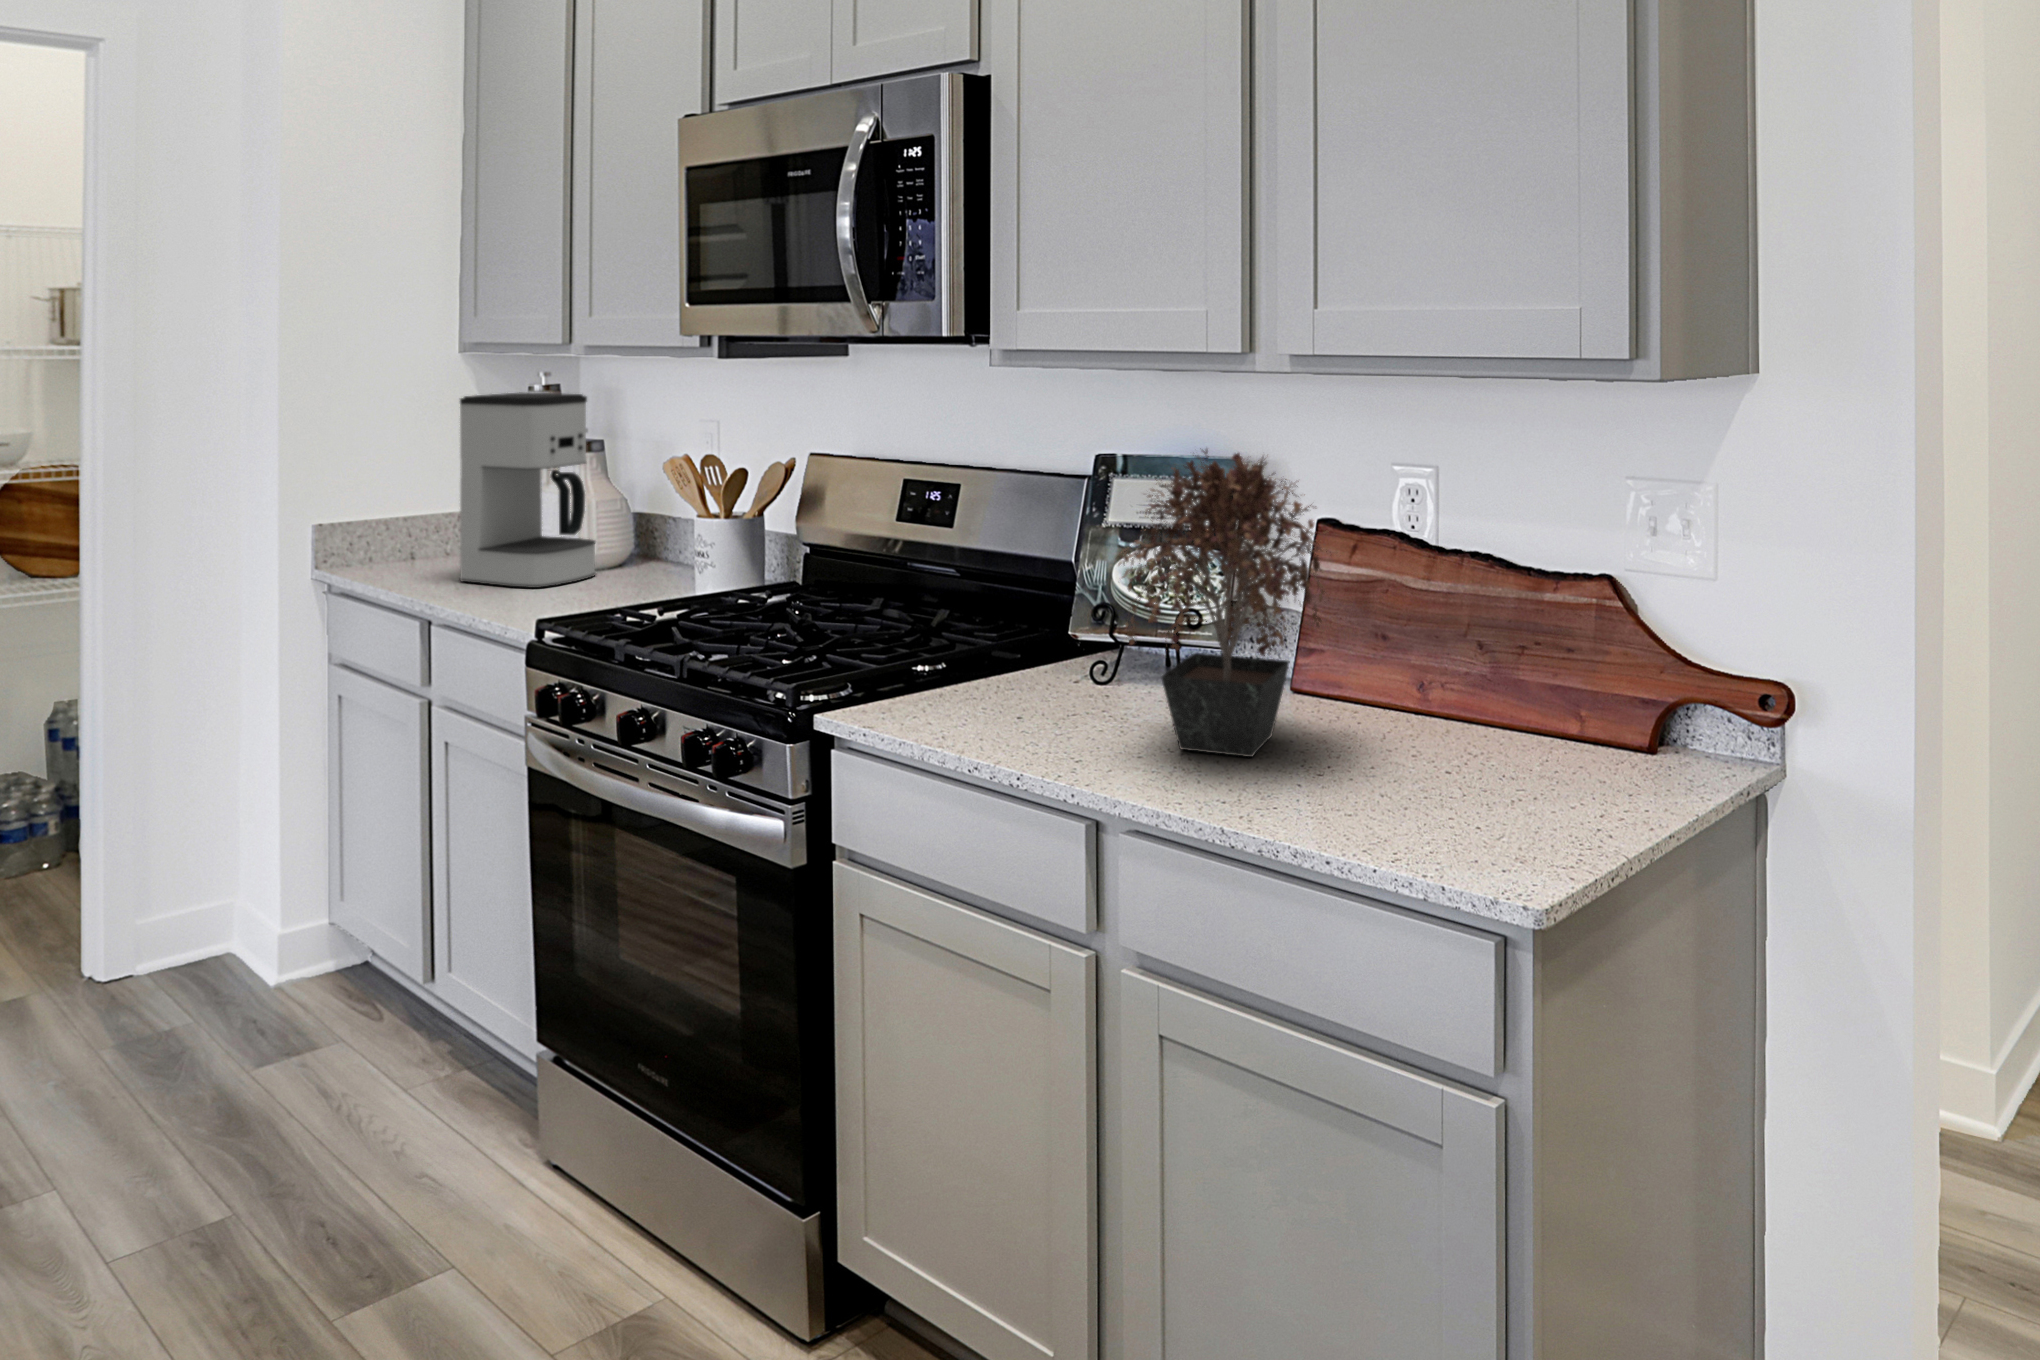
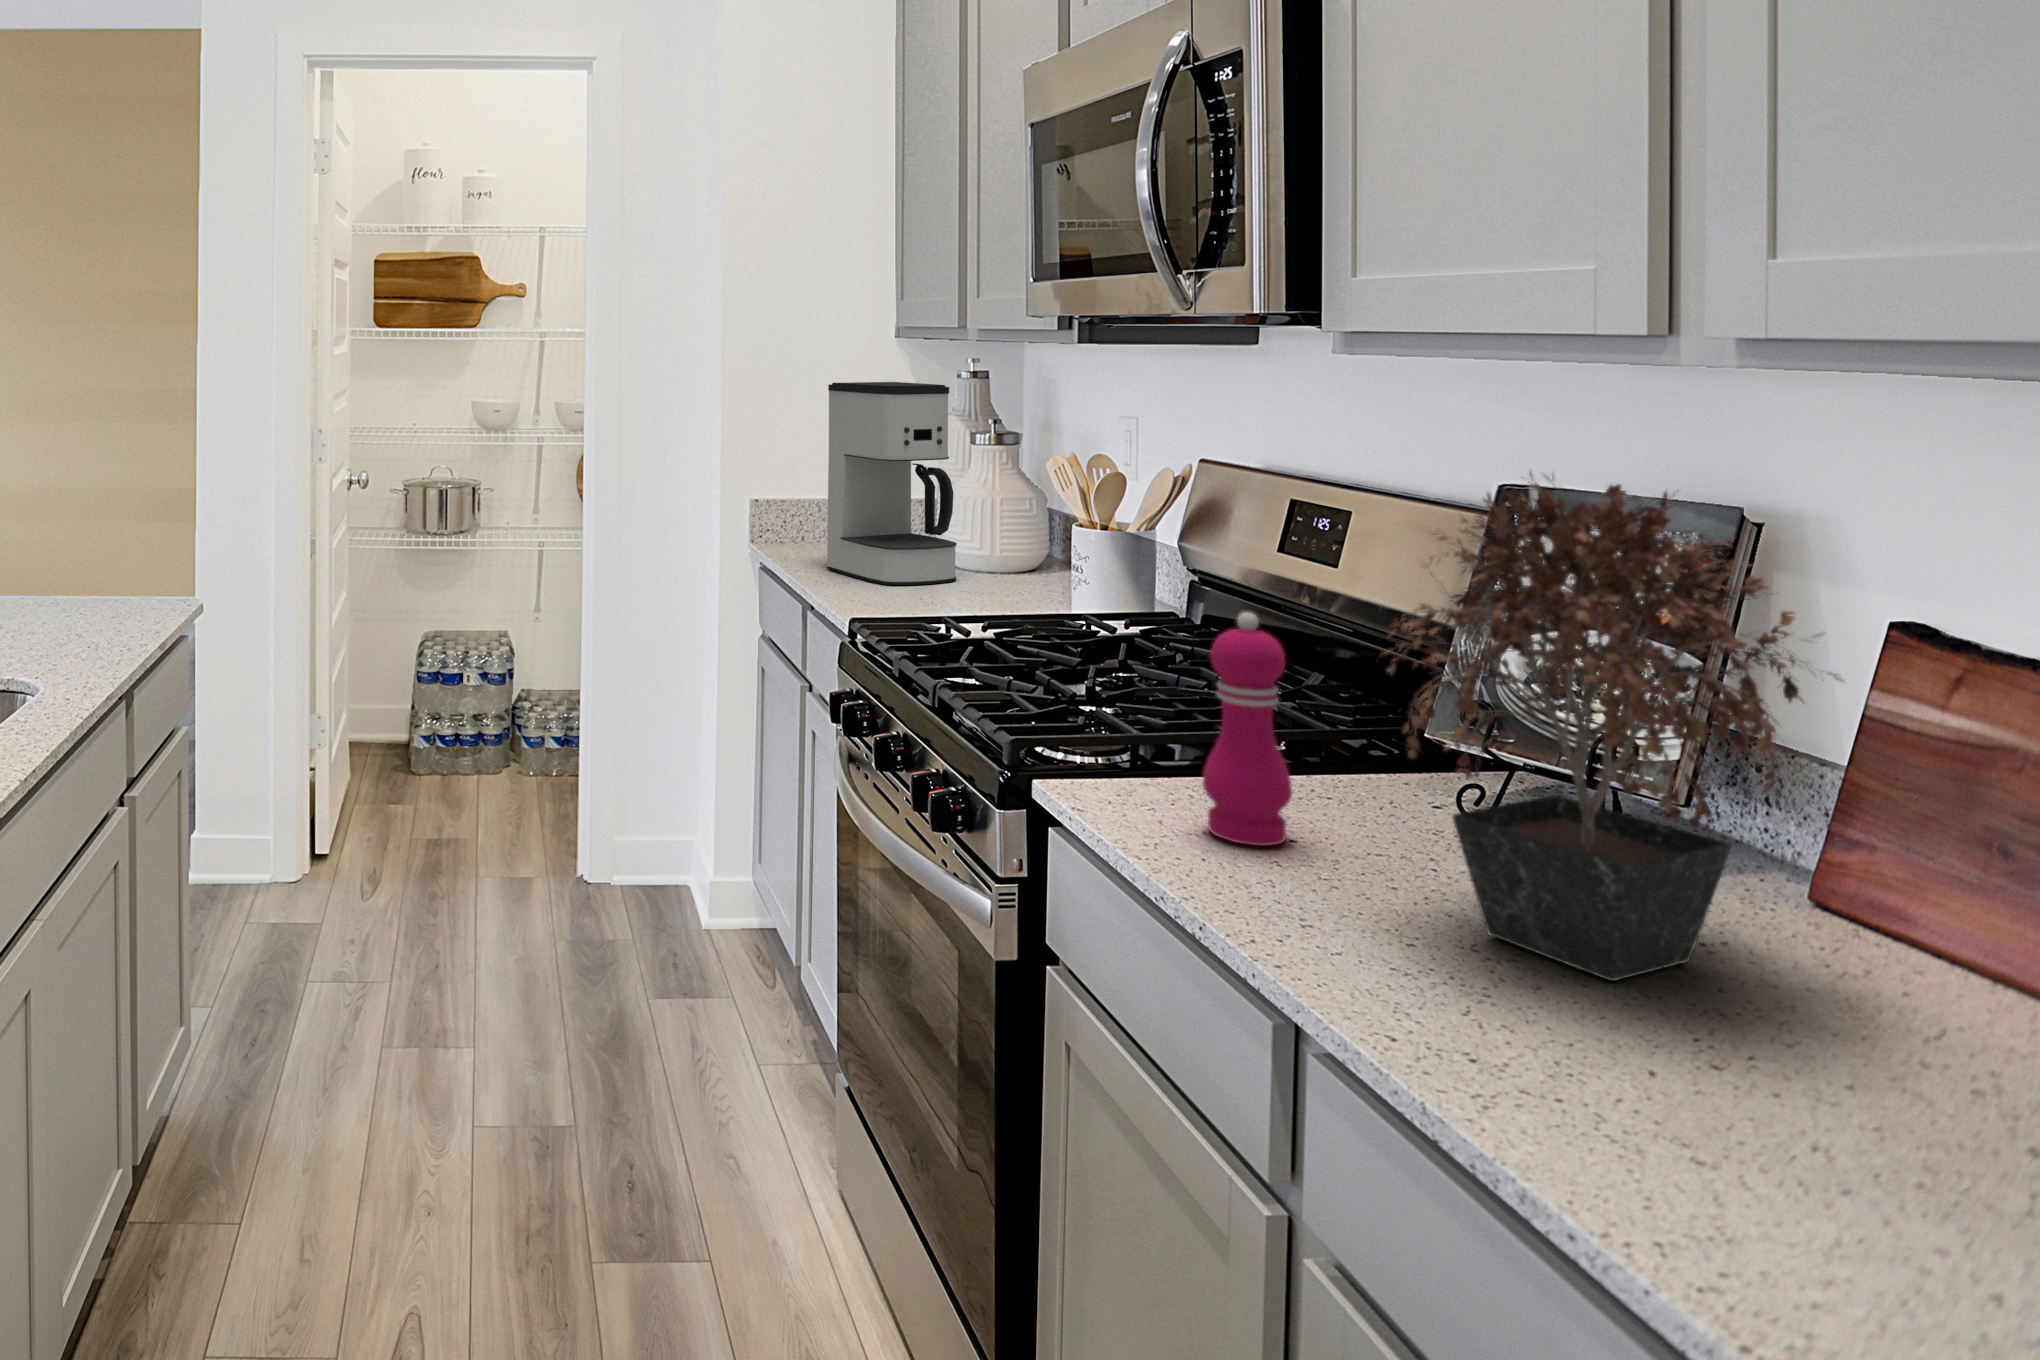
pepper mill: none [975,563,1034,733] -> present [1202,612,1292,846]

